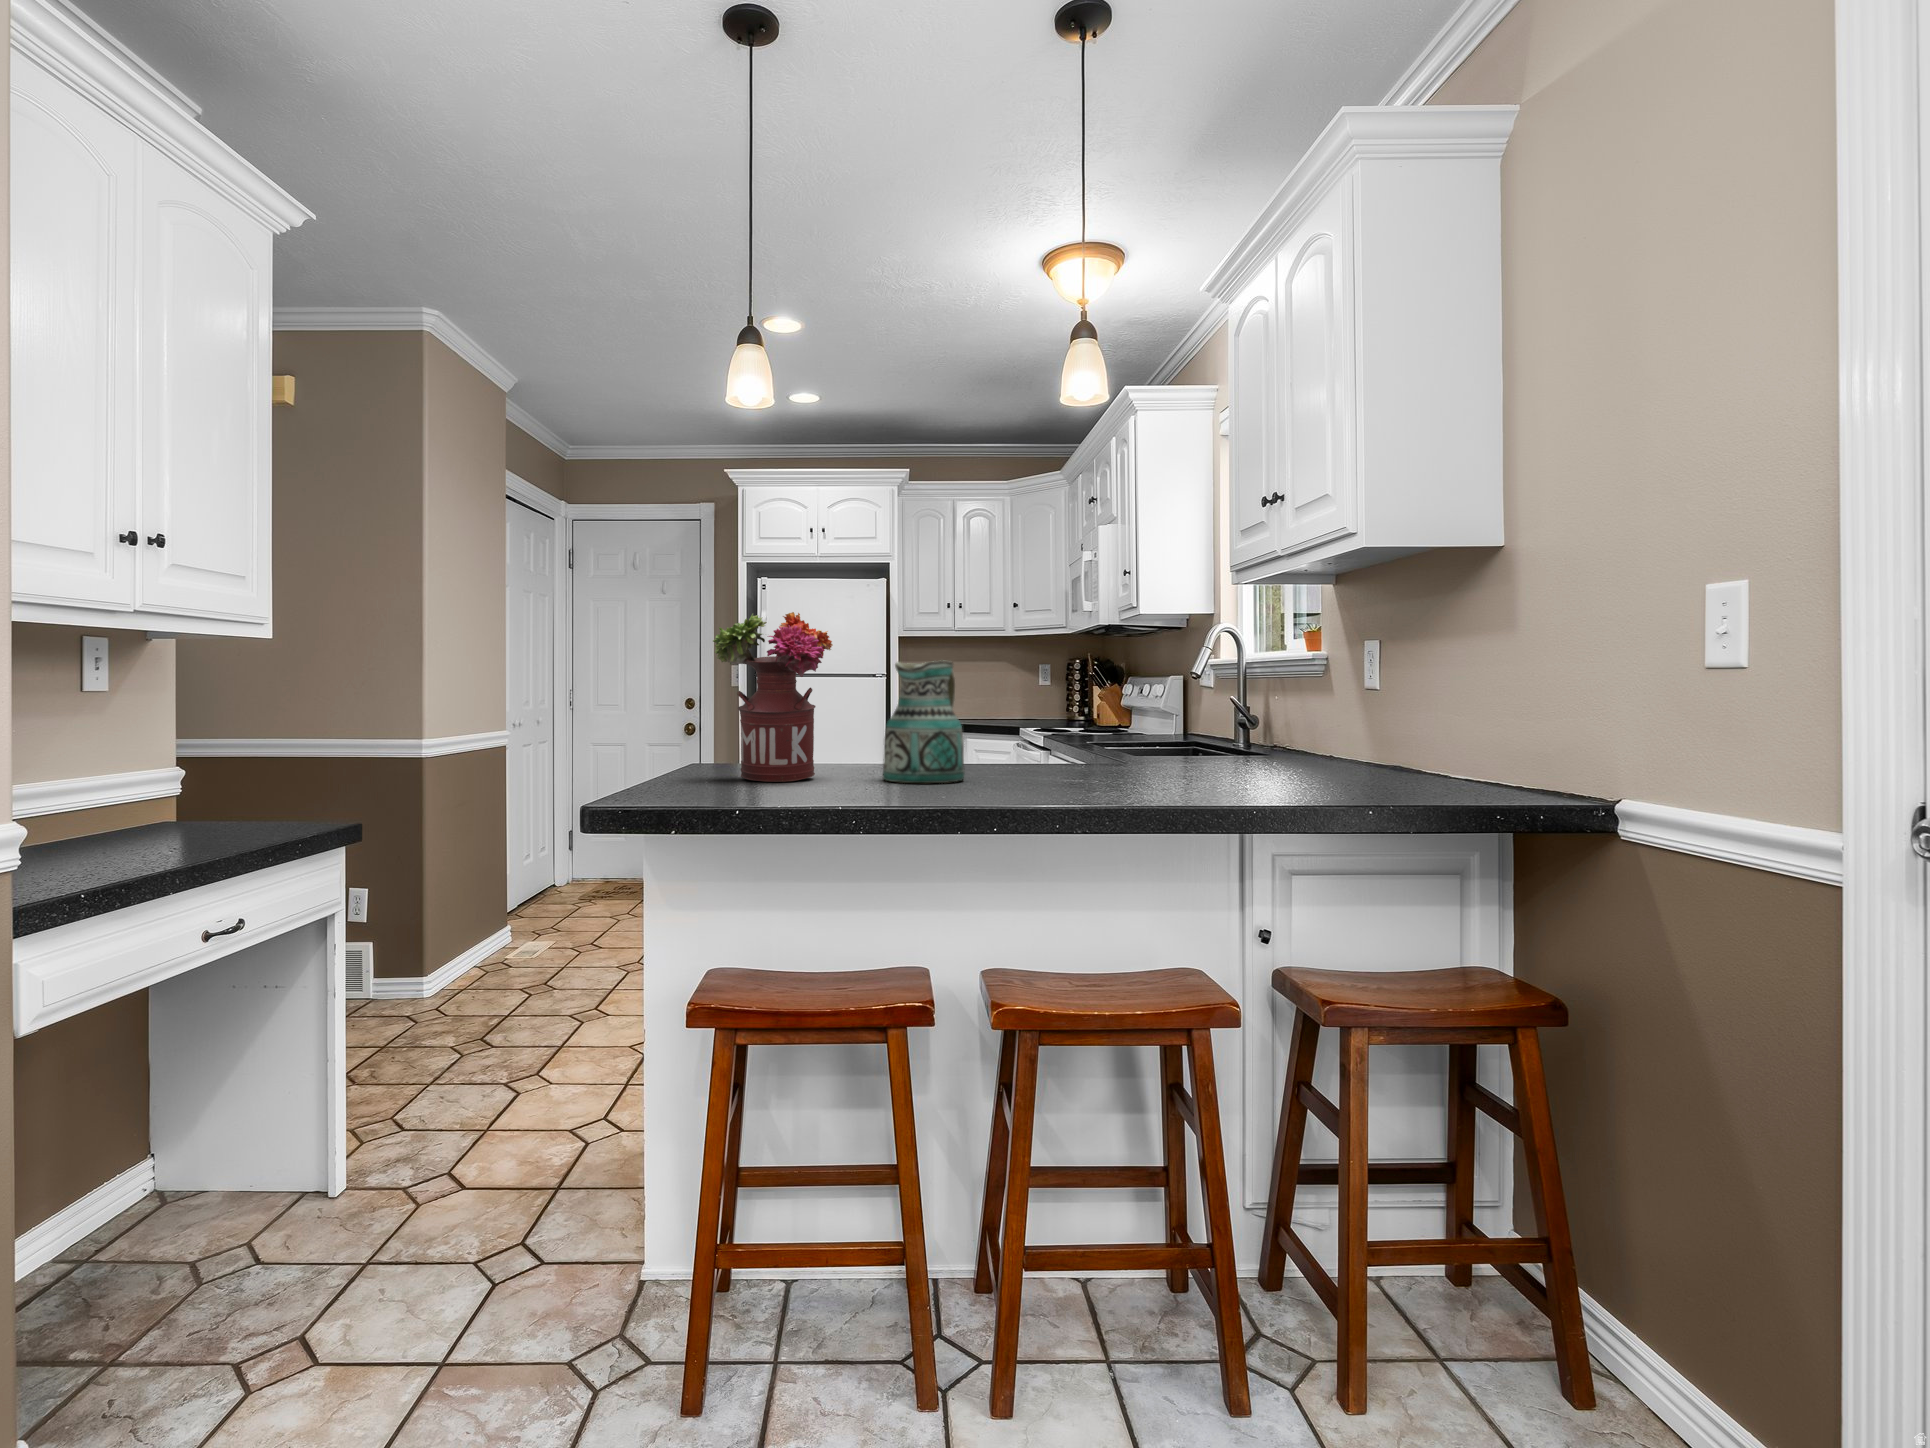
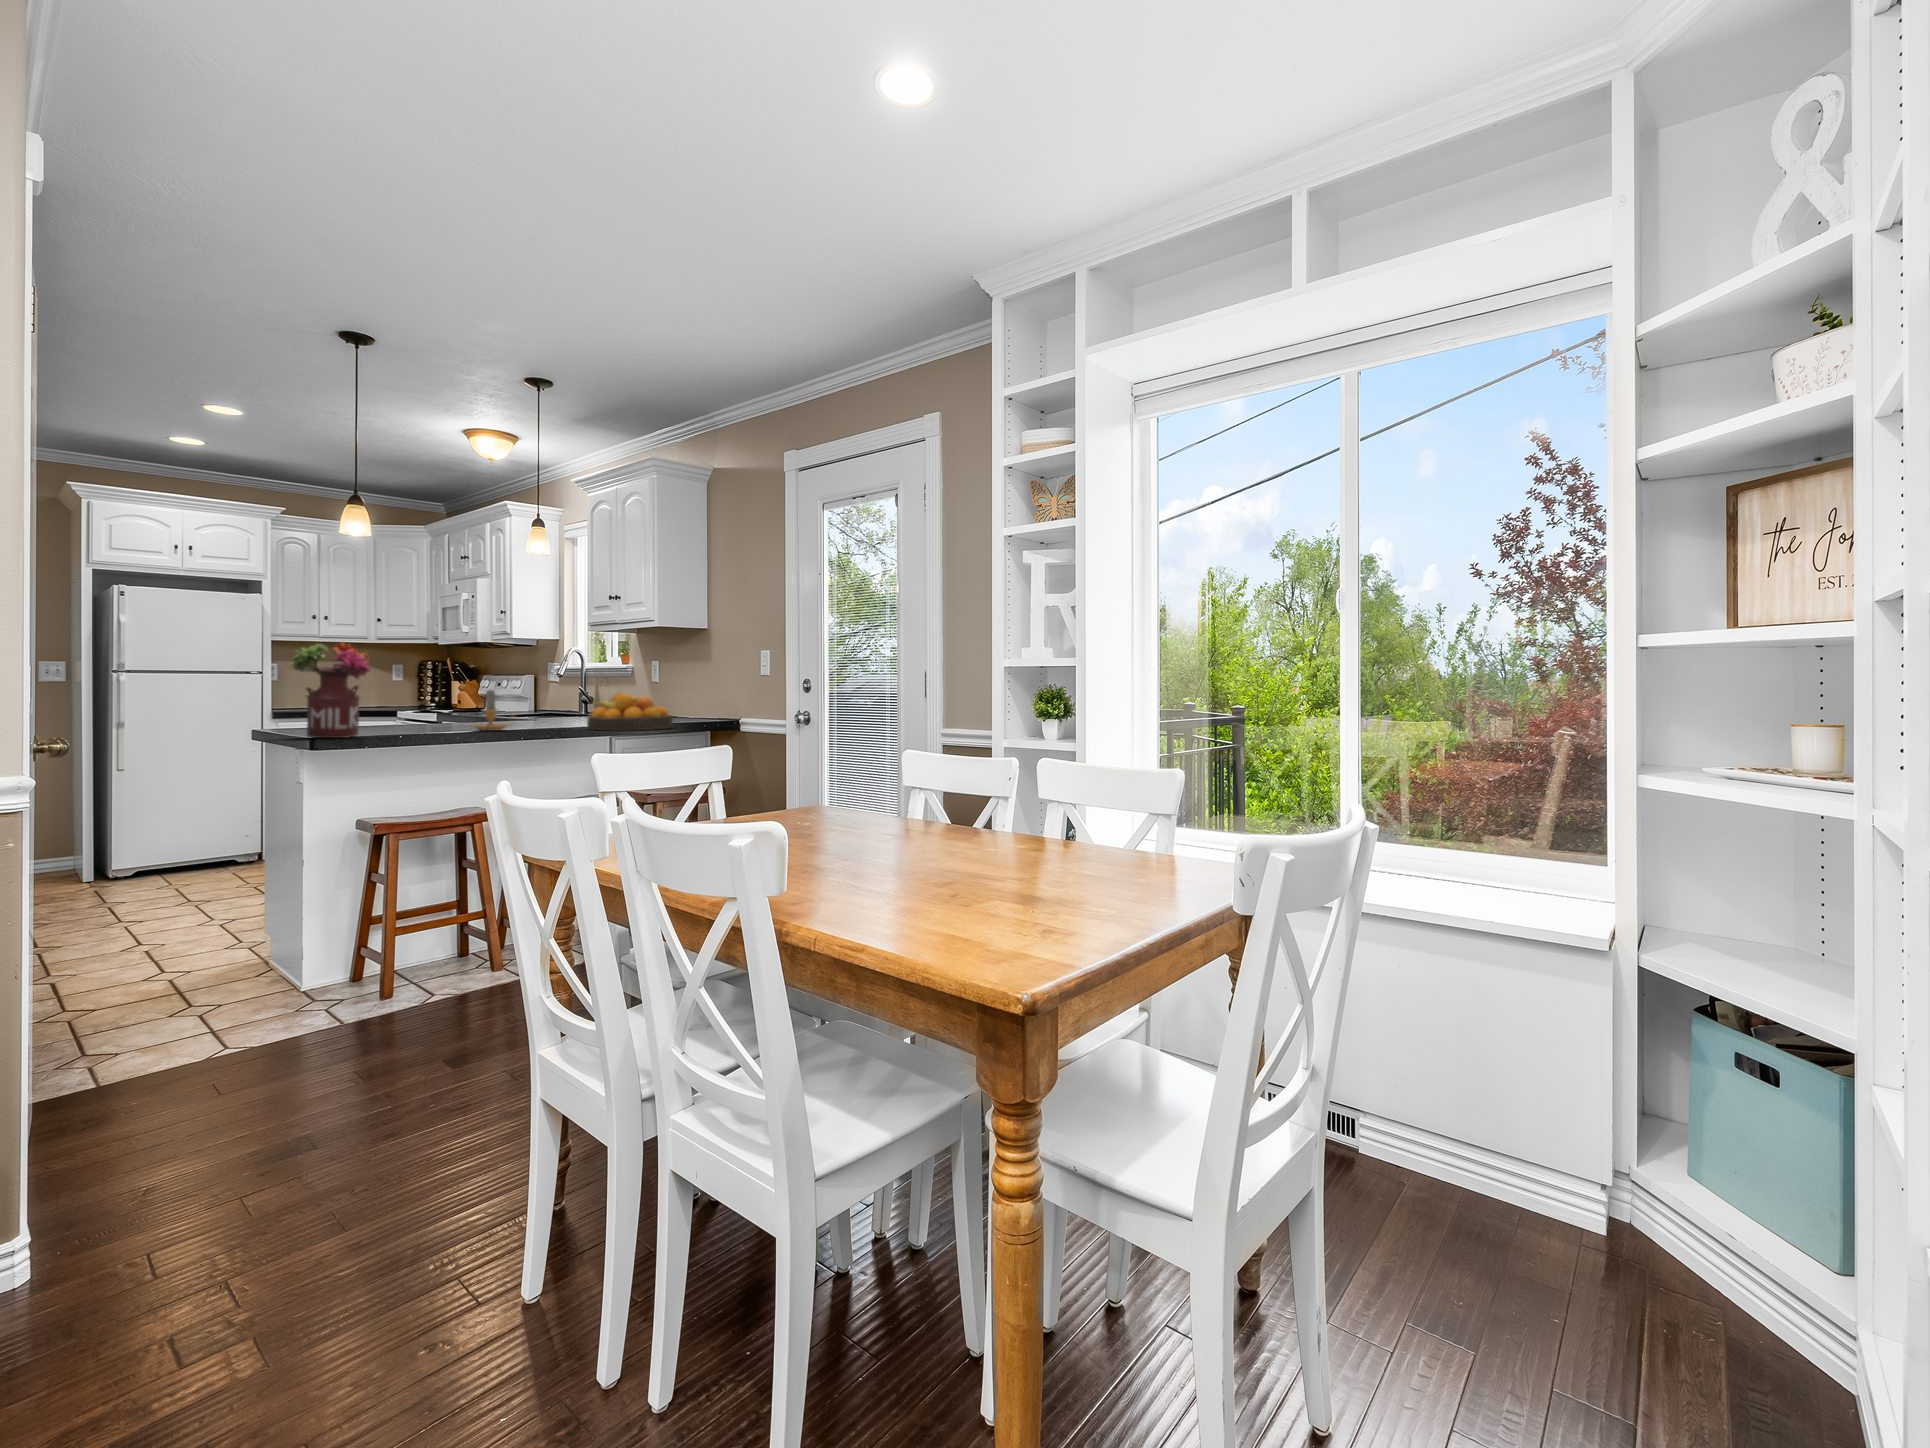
ceramic pitcher: present [883,661,965,783] -> none [403,670,455,735]
candle: none [1009,694,1085,775] -> present [473,690,508,731]
fruit bowl: none [1209,706,1395,793] -> present [587,693,673,731]

